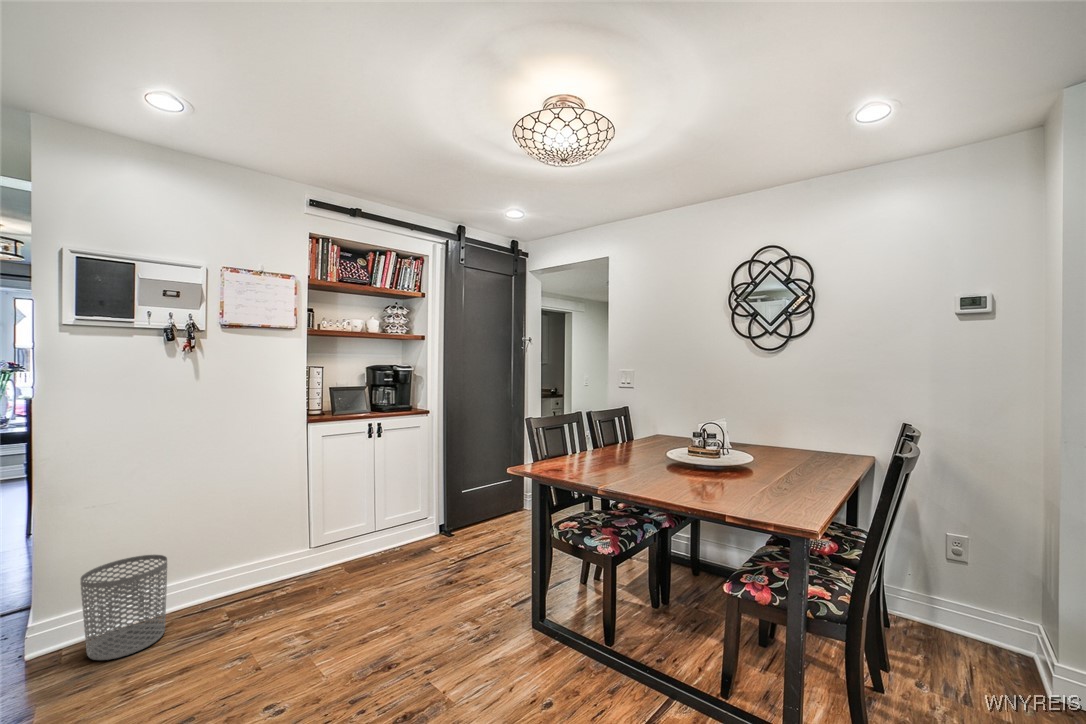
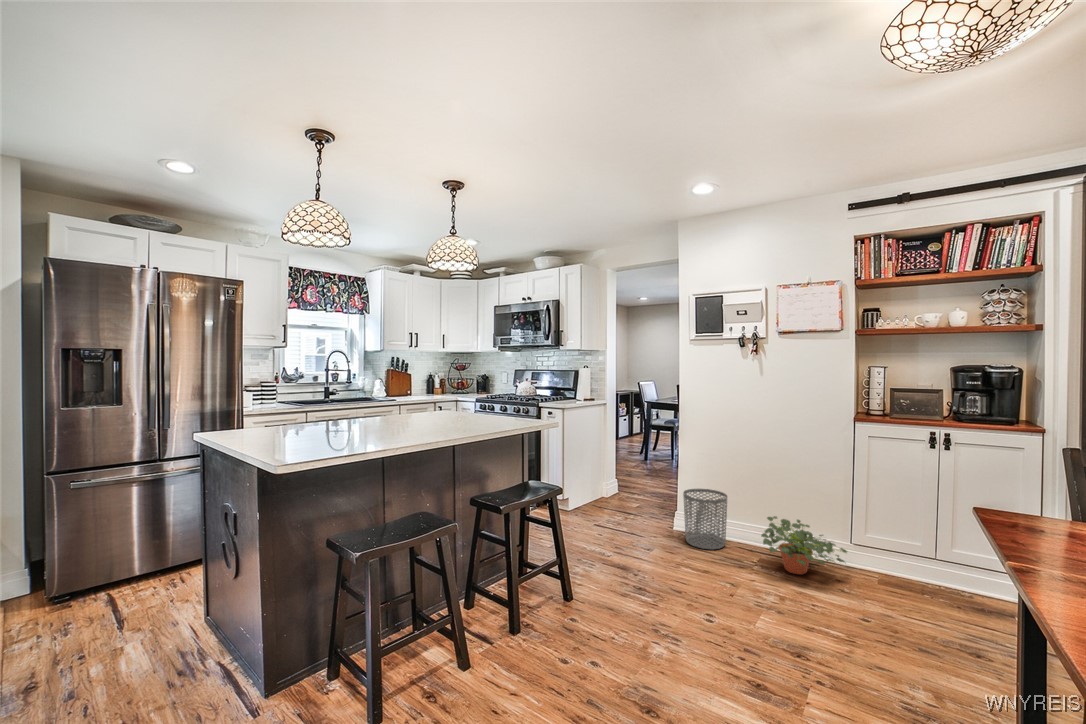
potted plant: none [227,545,329,609] -> present [761,516,847,574]

